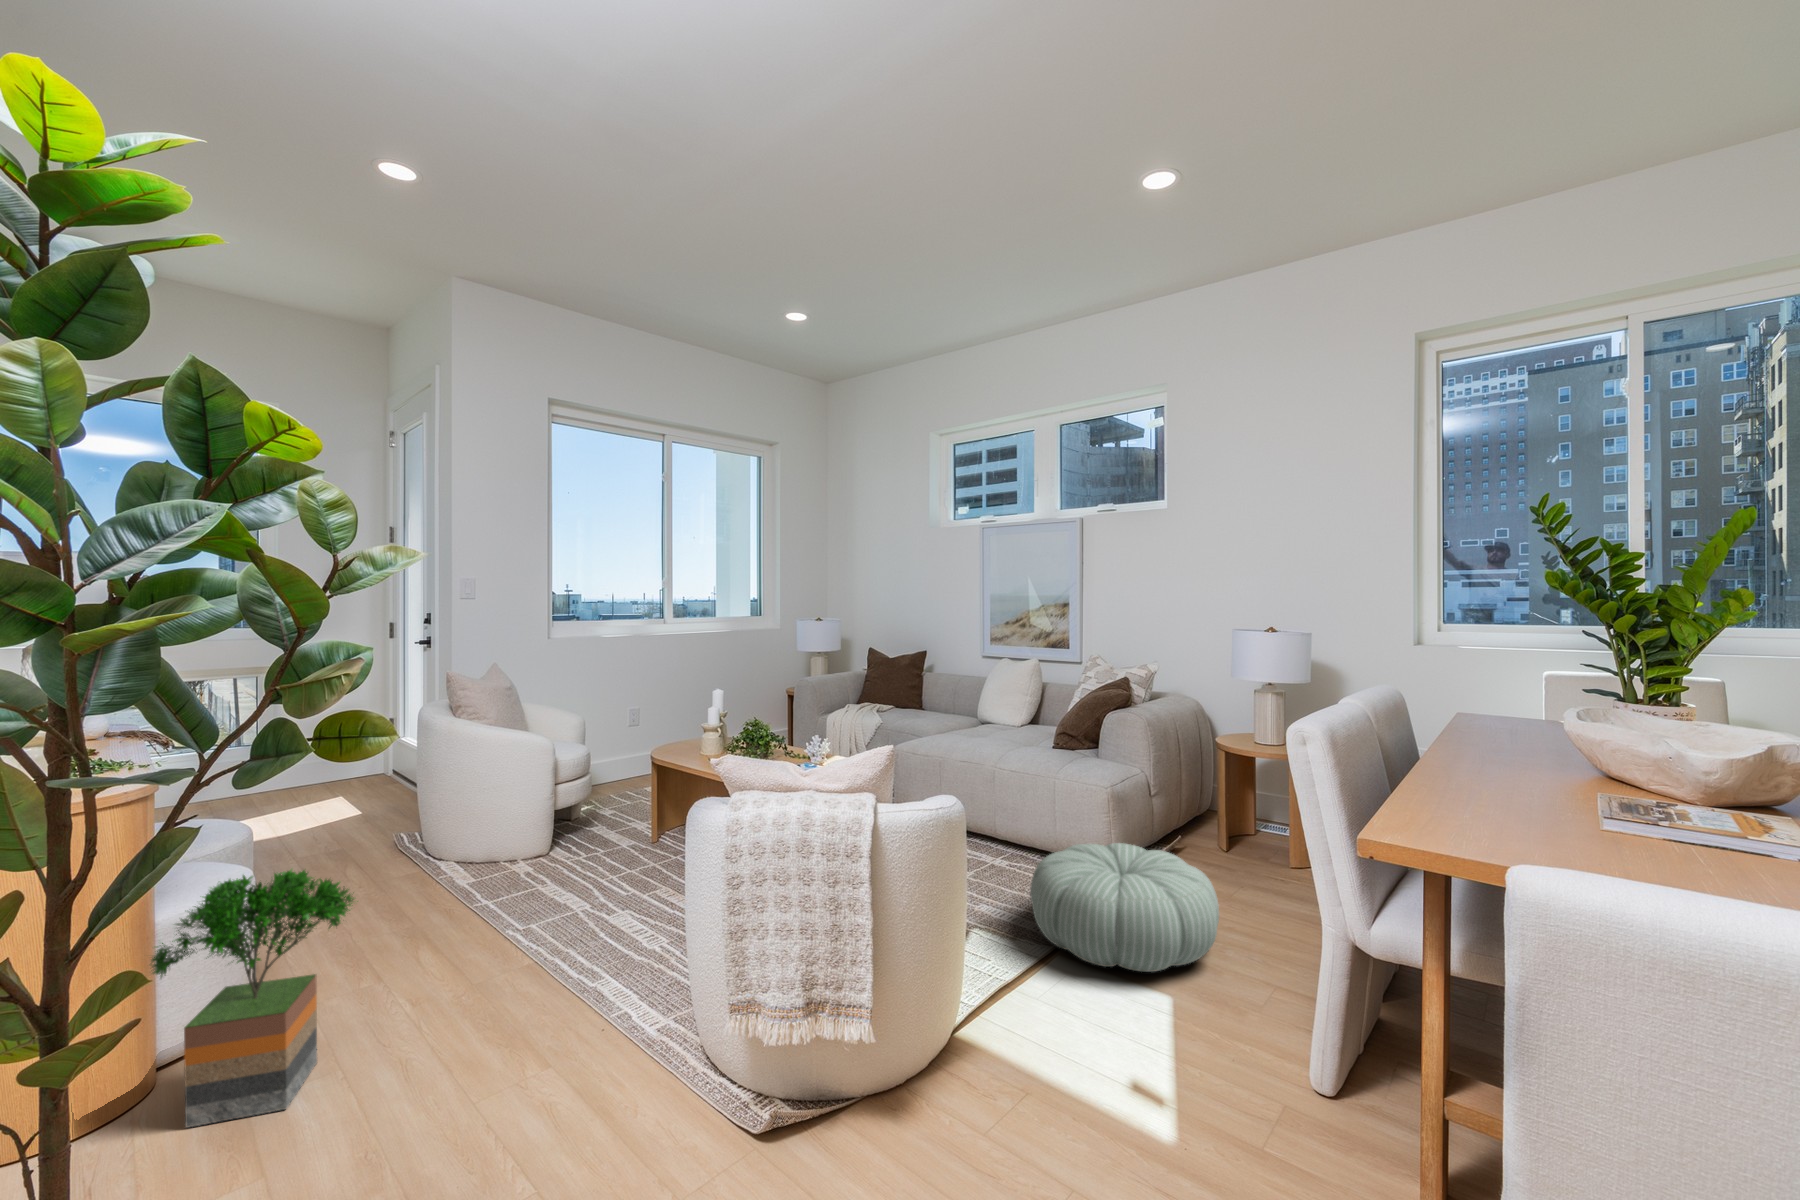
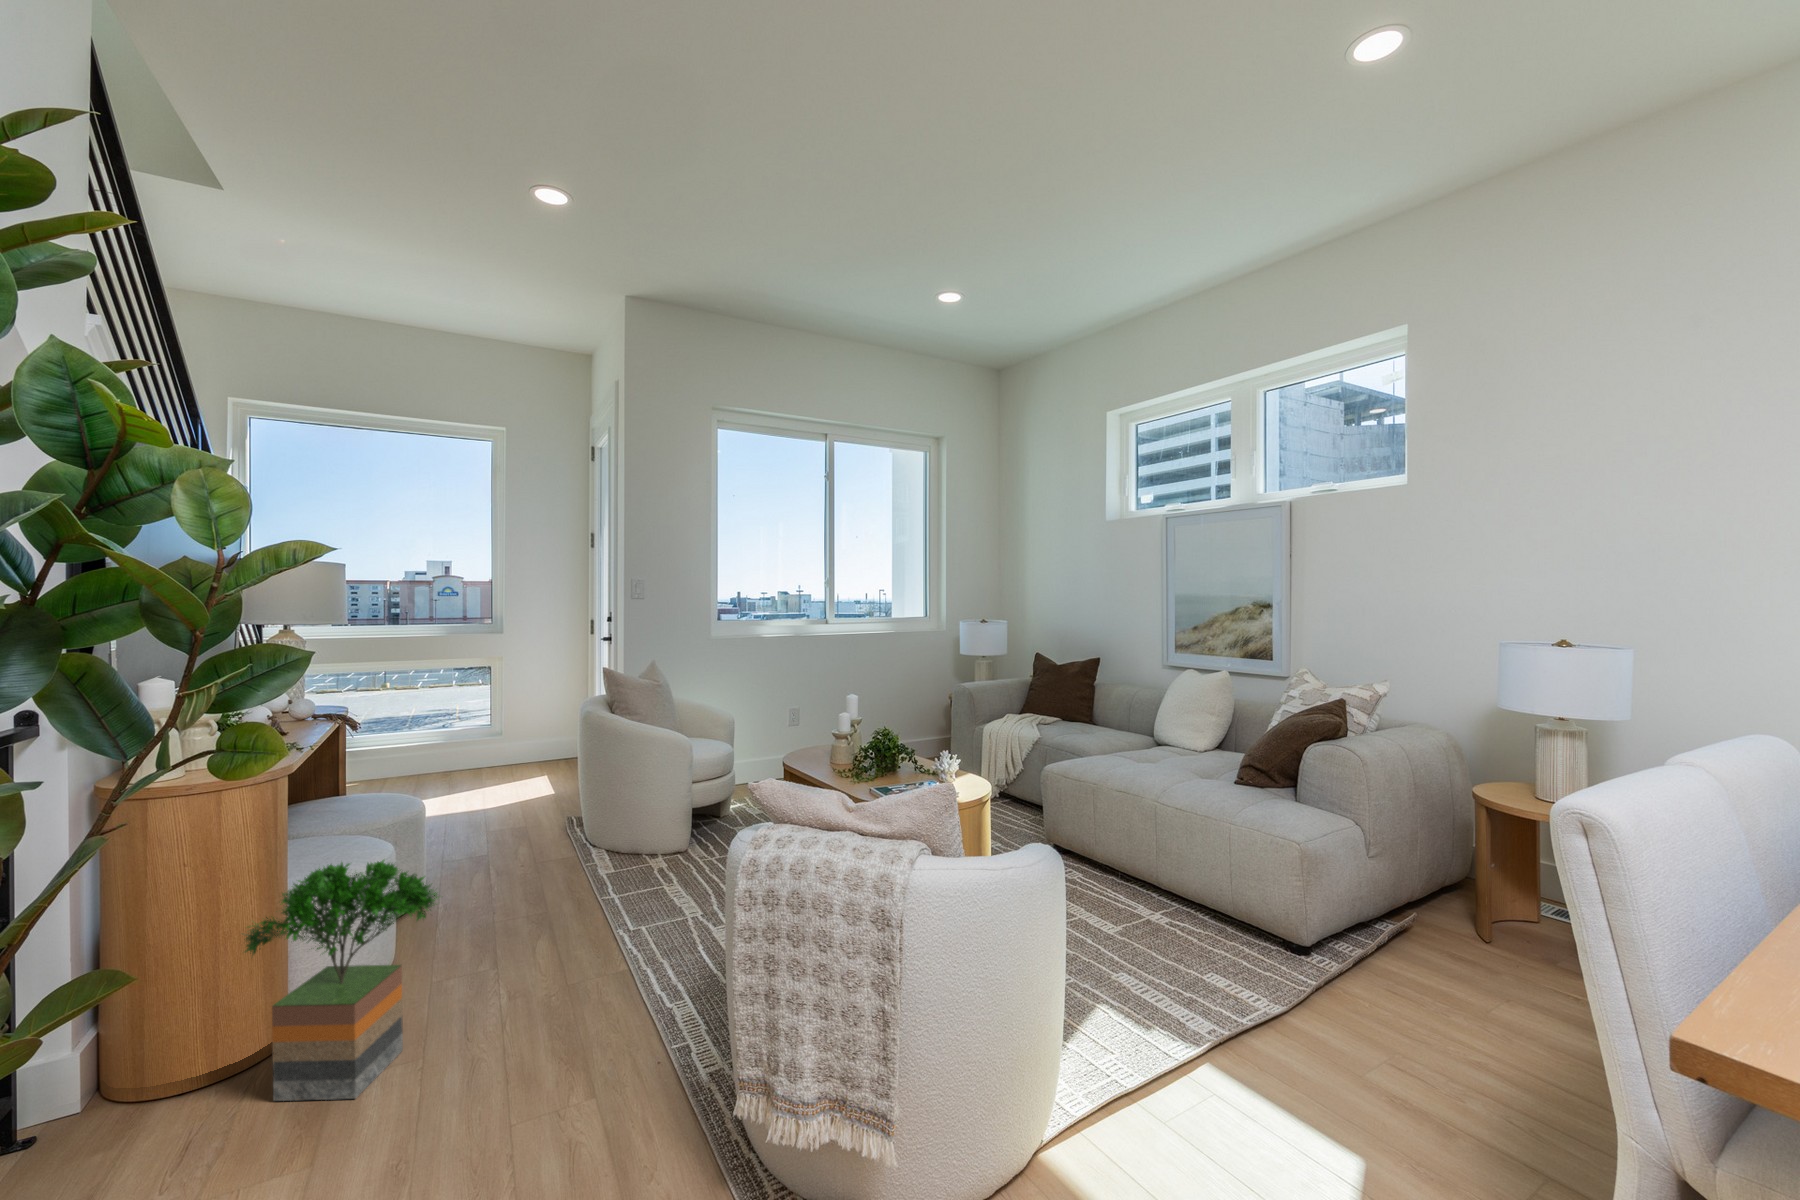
pouf: present [1030,843,1219,972] -> none [1178,915,1446,1110]

